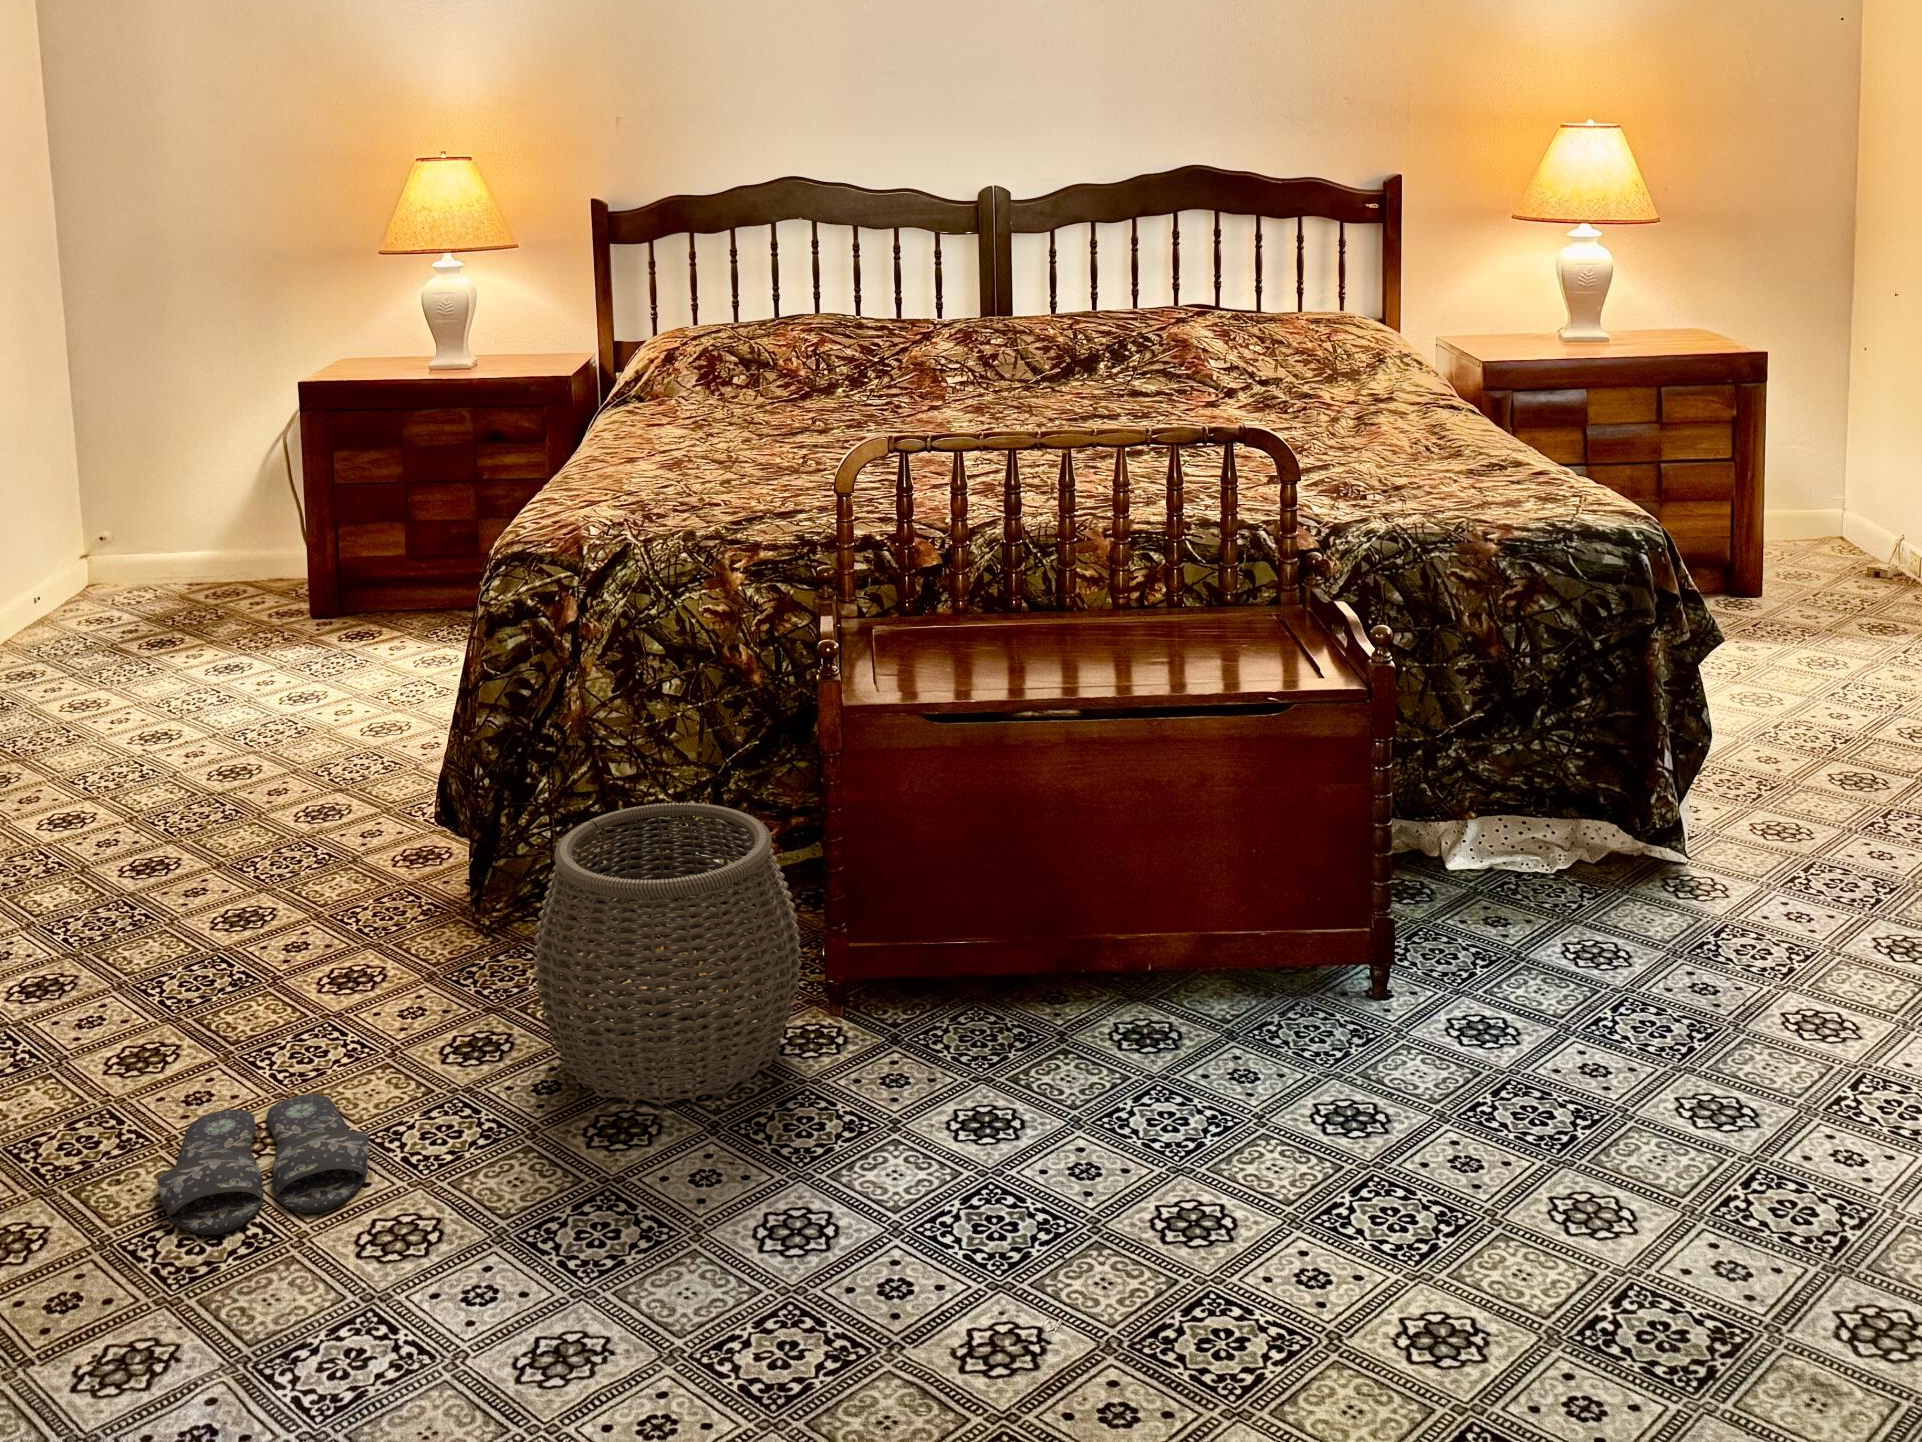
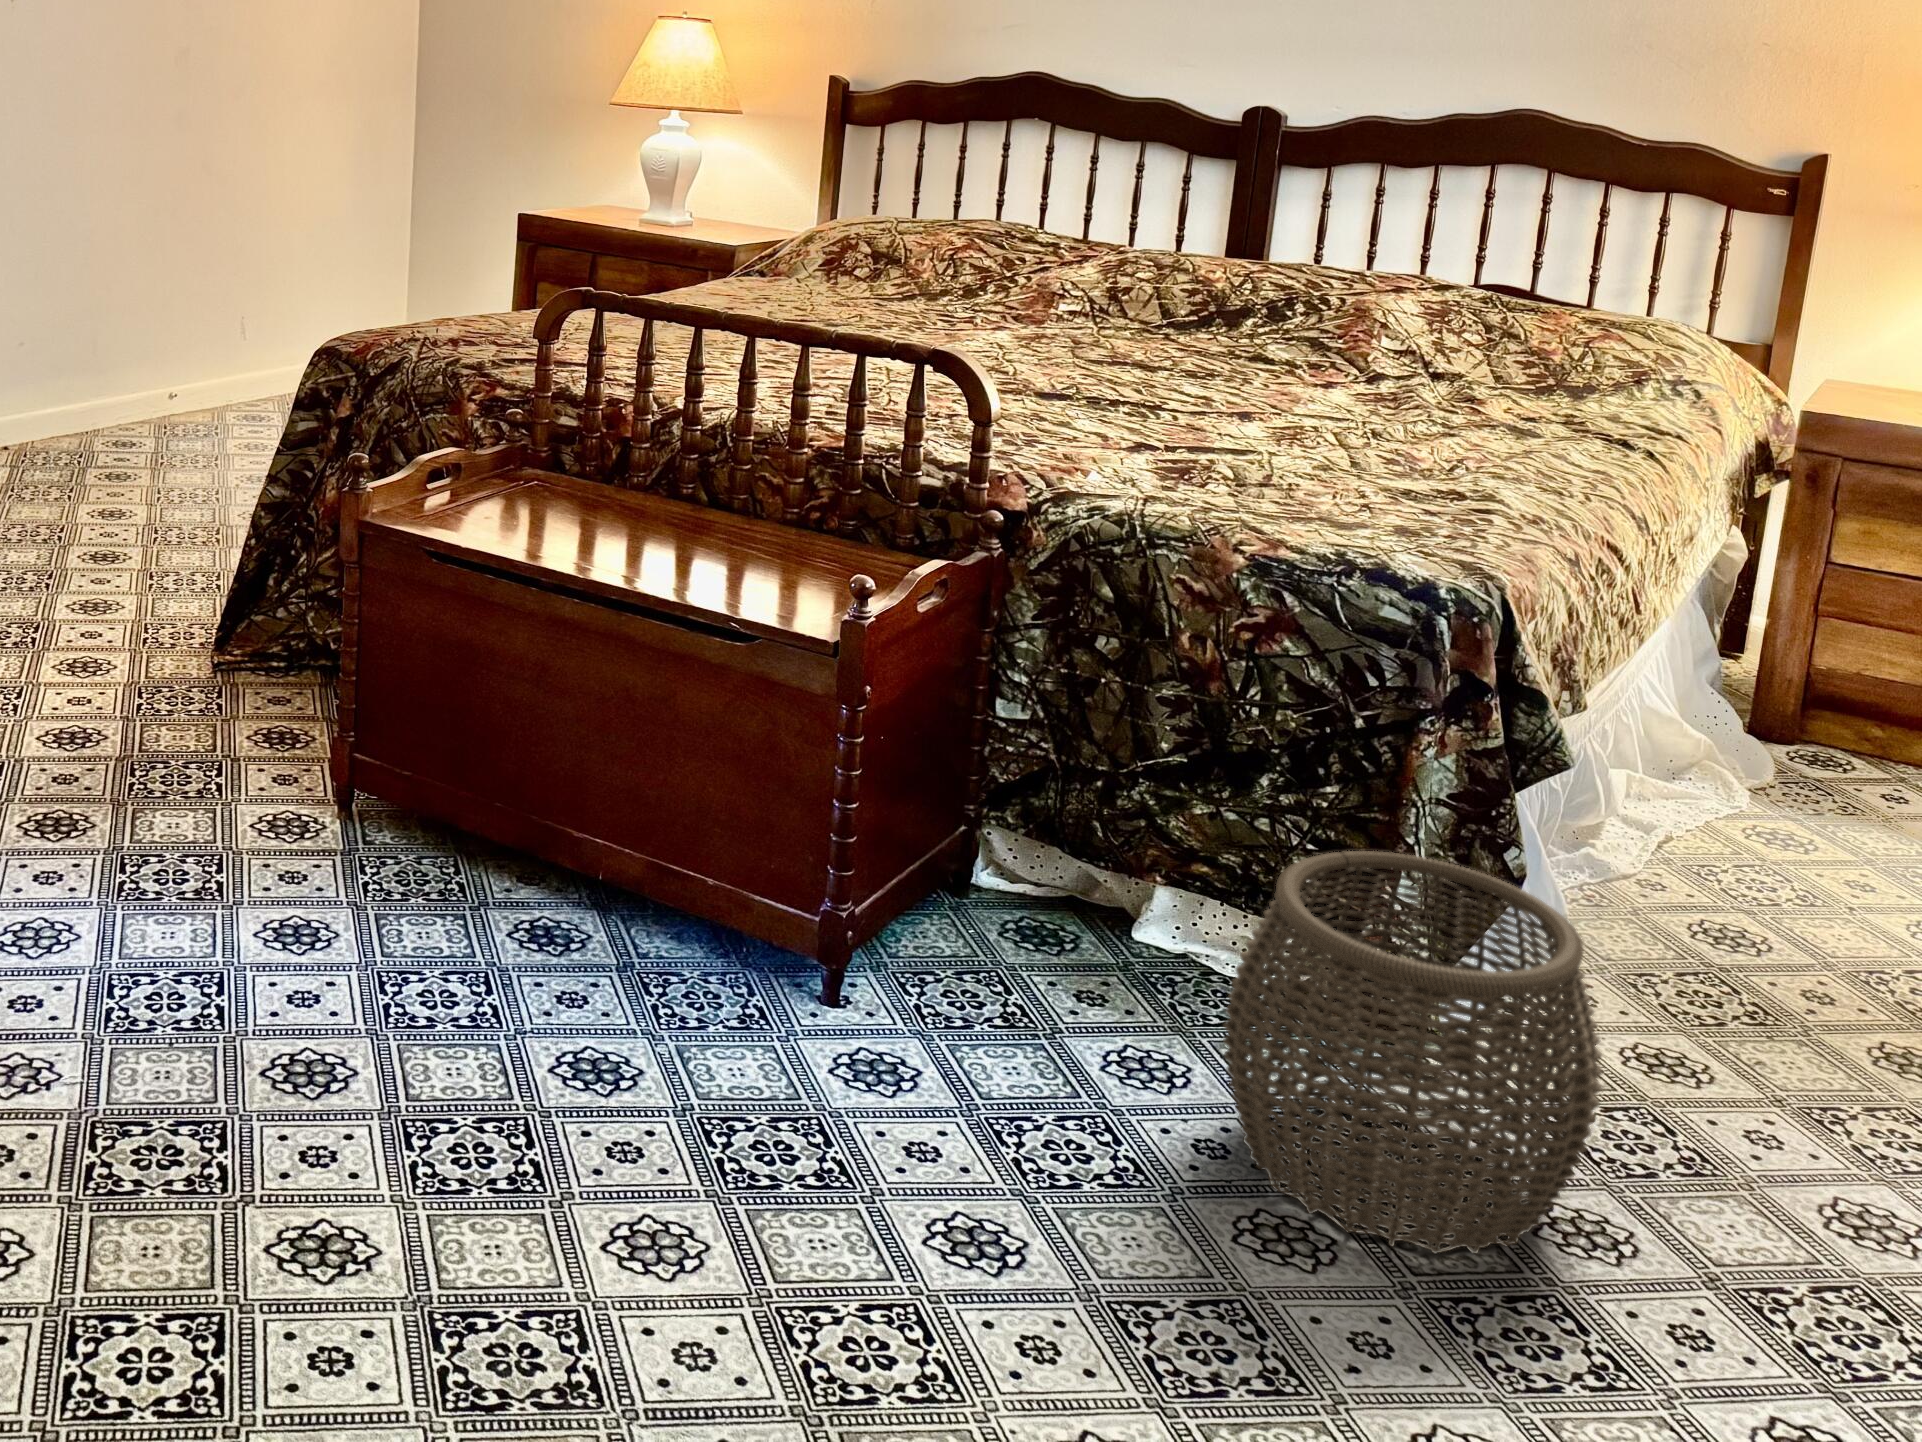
slippers: present [157,1094,369,1235] -> none [752,1020,988,1178]

